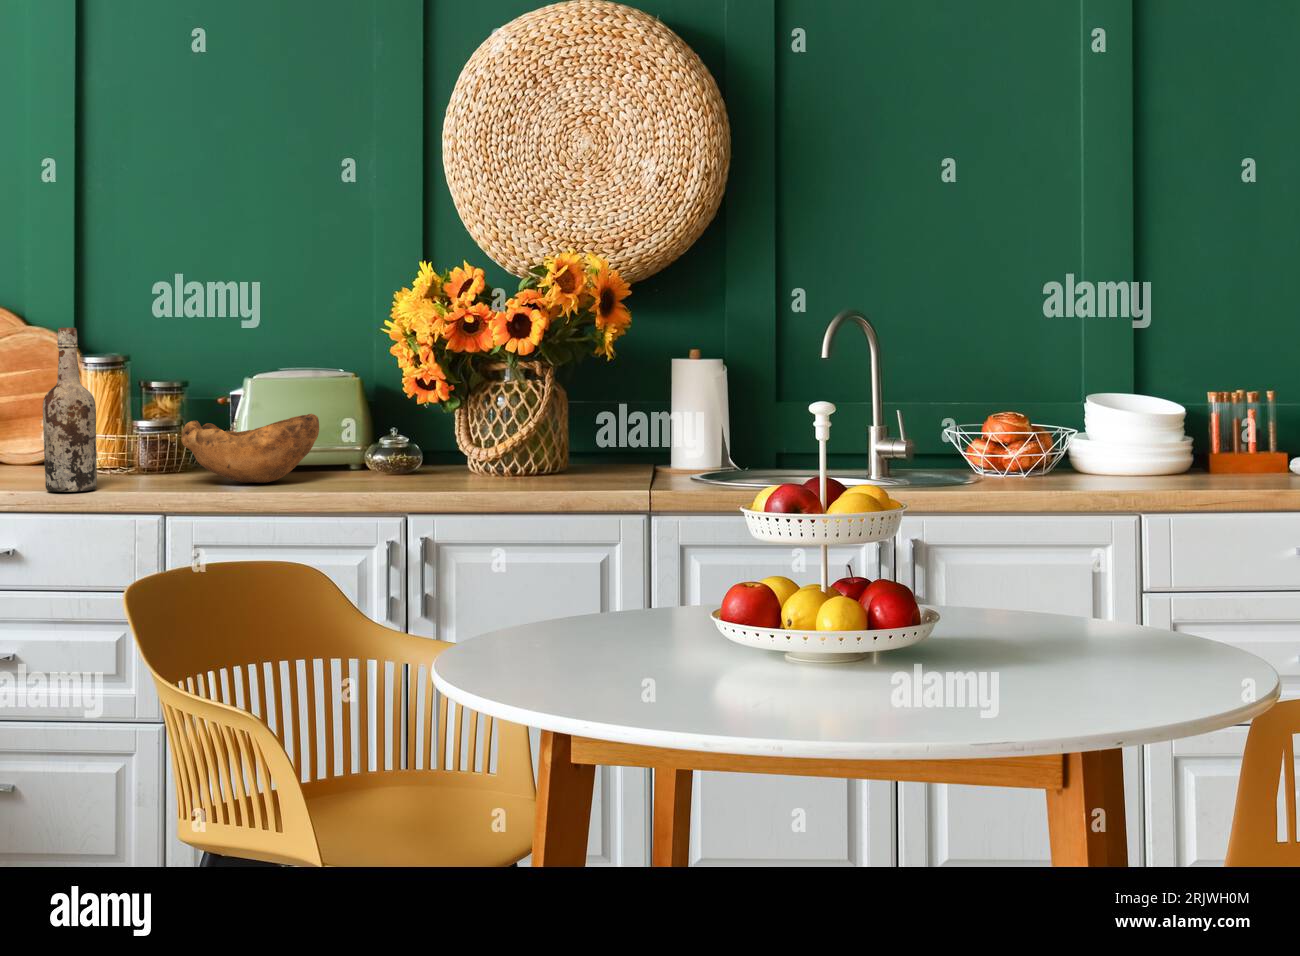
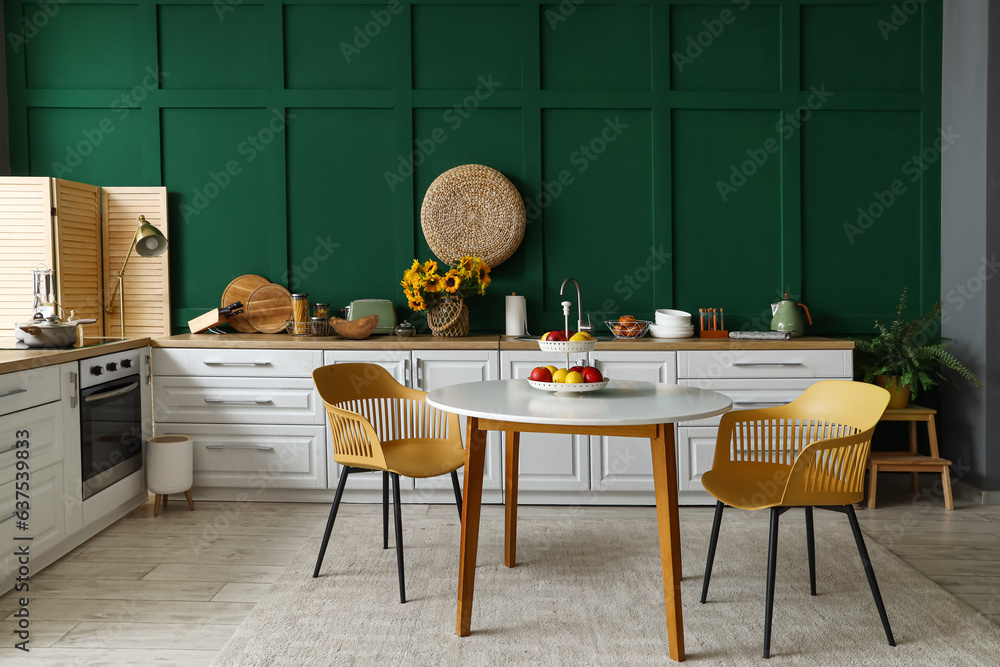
wine bottle: present [43,328,97,492] -> none [281,283,299,342]

